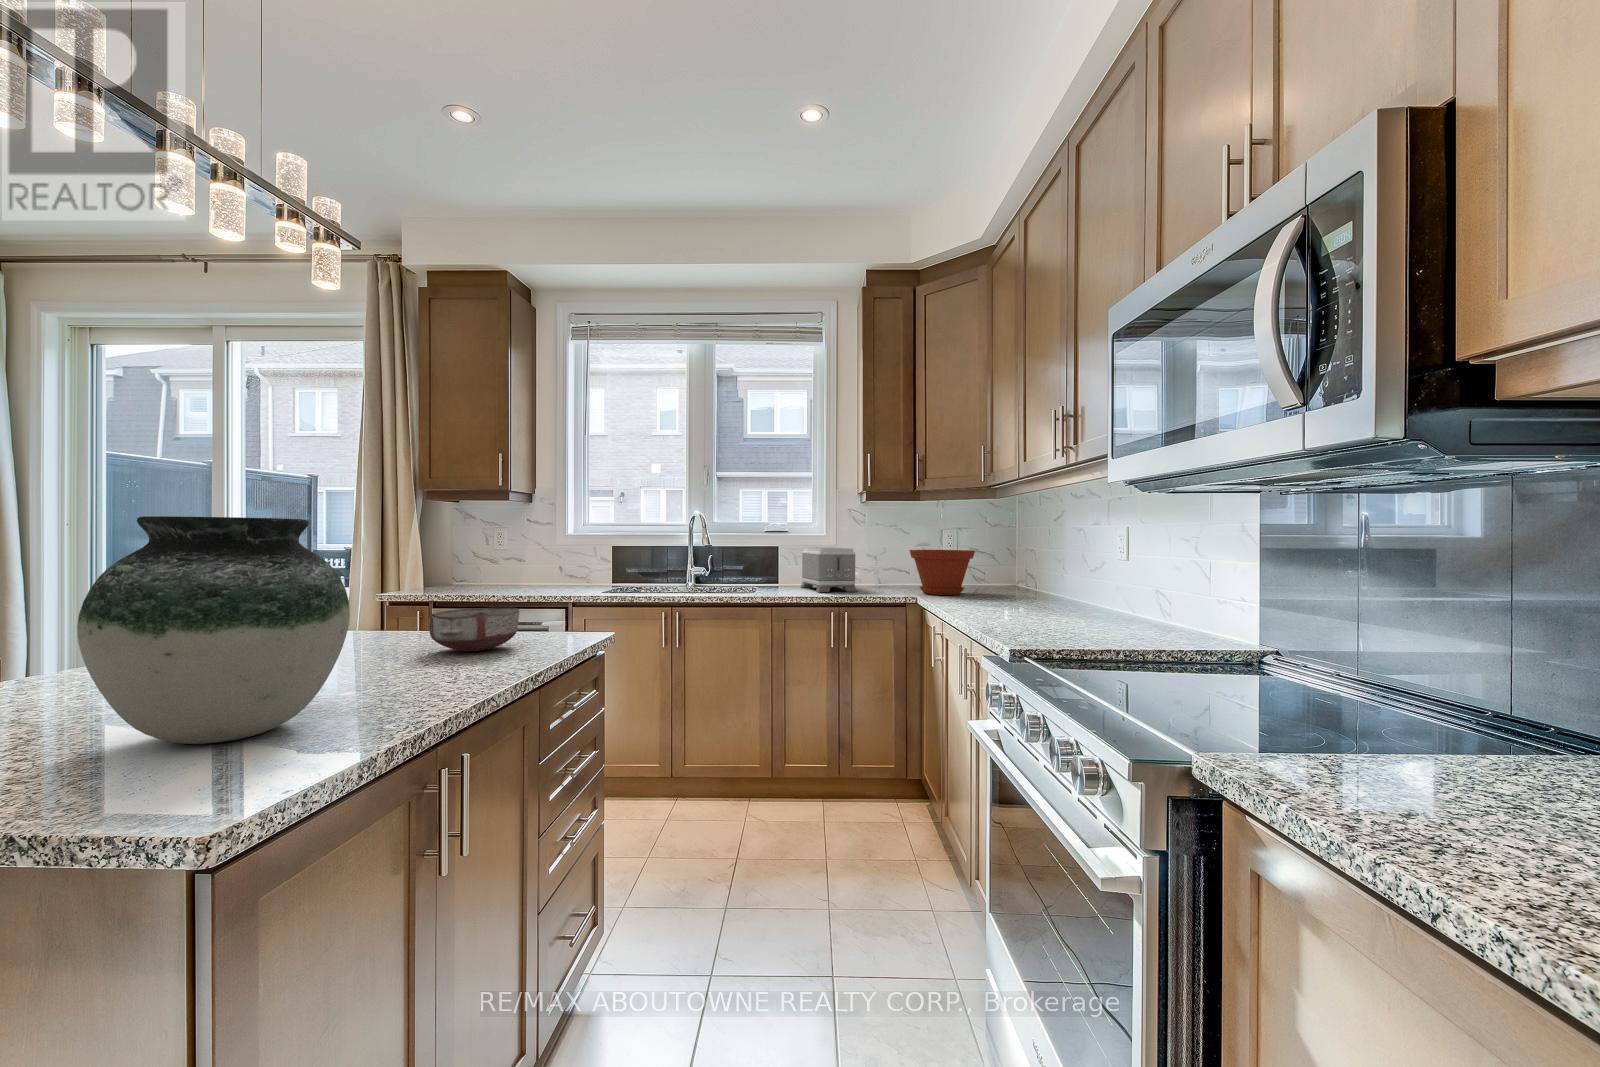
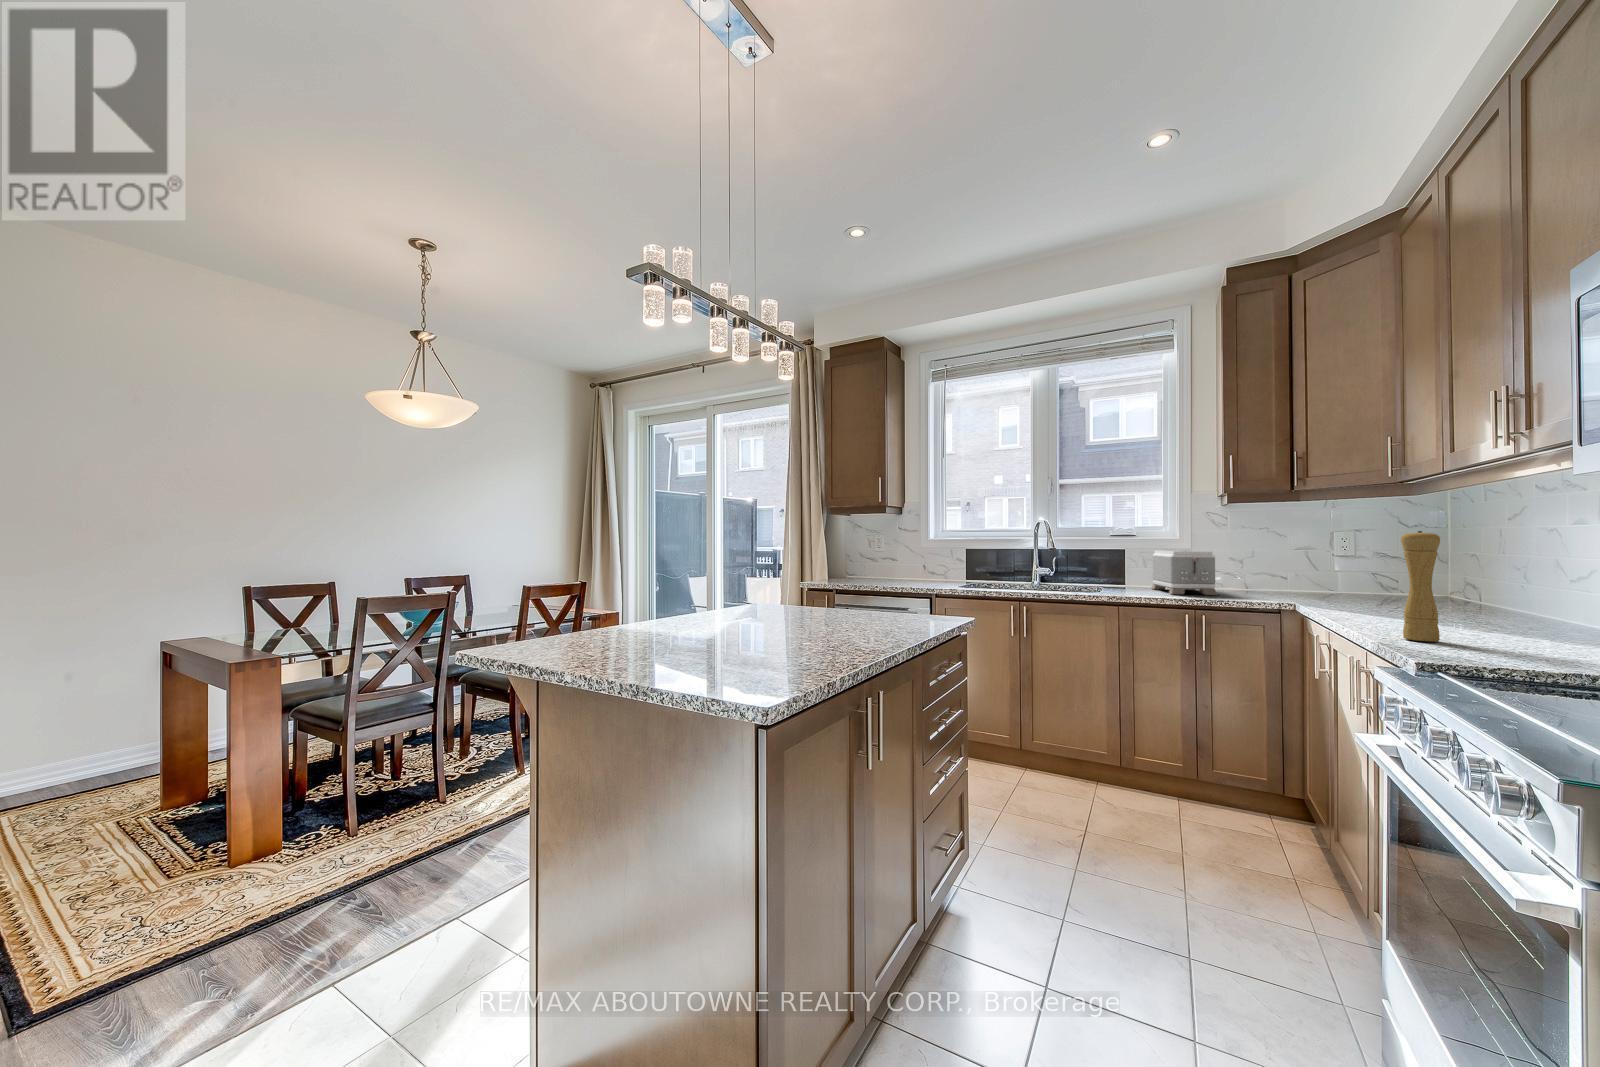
vase: present [77,516,350,744] -> none [692,532,812,663]
pepper mill: none [997,530,1022,628] -> present [1401,531,1440,642]
plant pot: present [909,550,975,595] -> none [1284,553,1379,603]
ceramic bowl: present [429,608,519,651] -> none [845,594,904,625]

